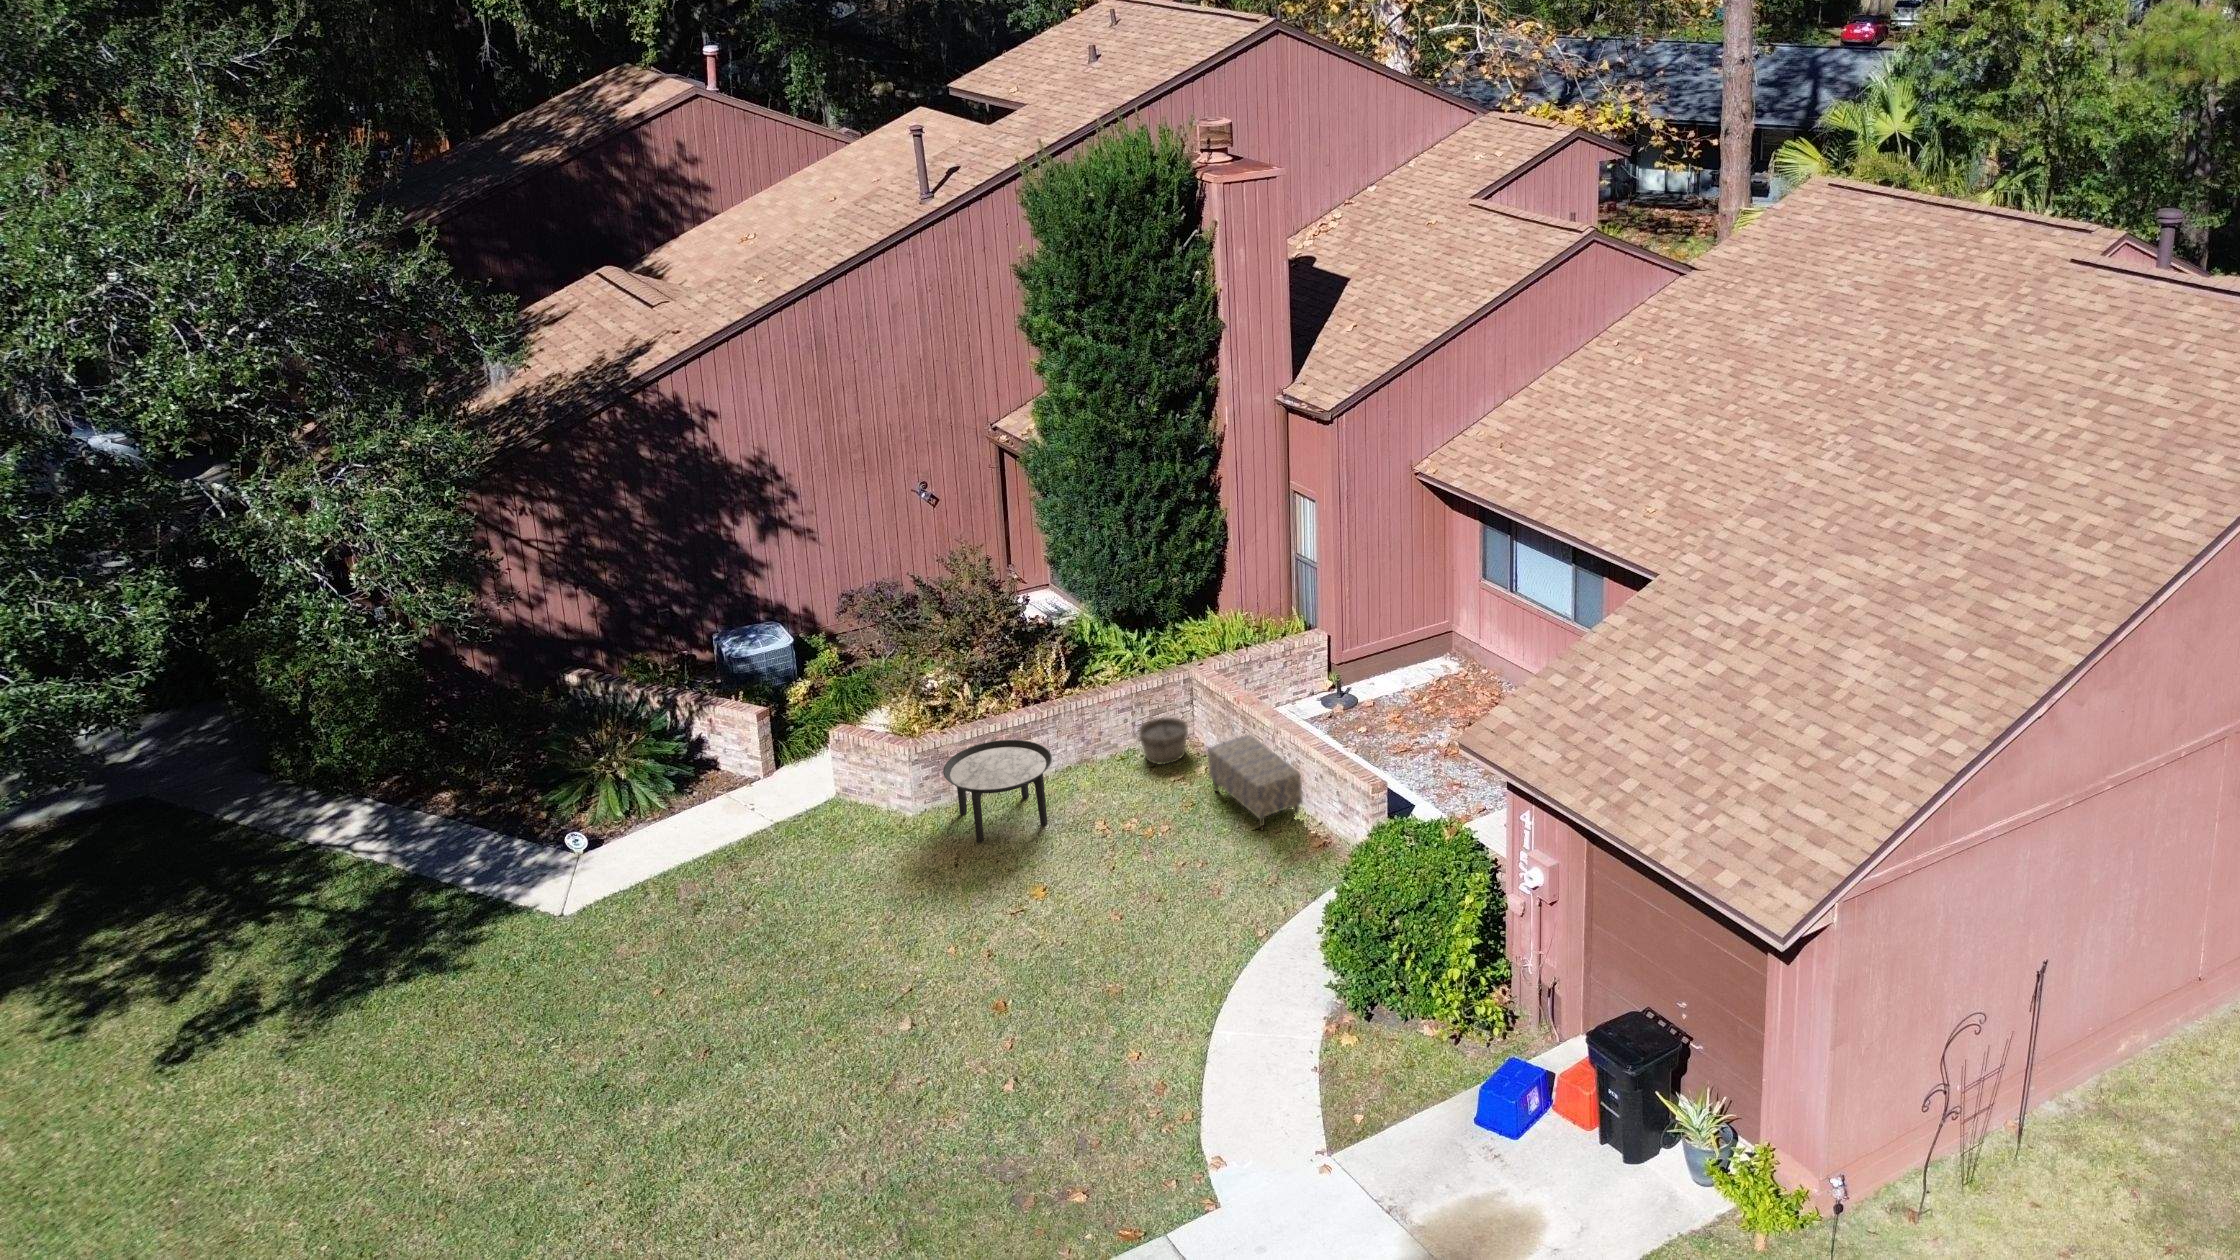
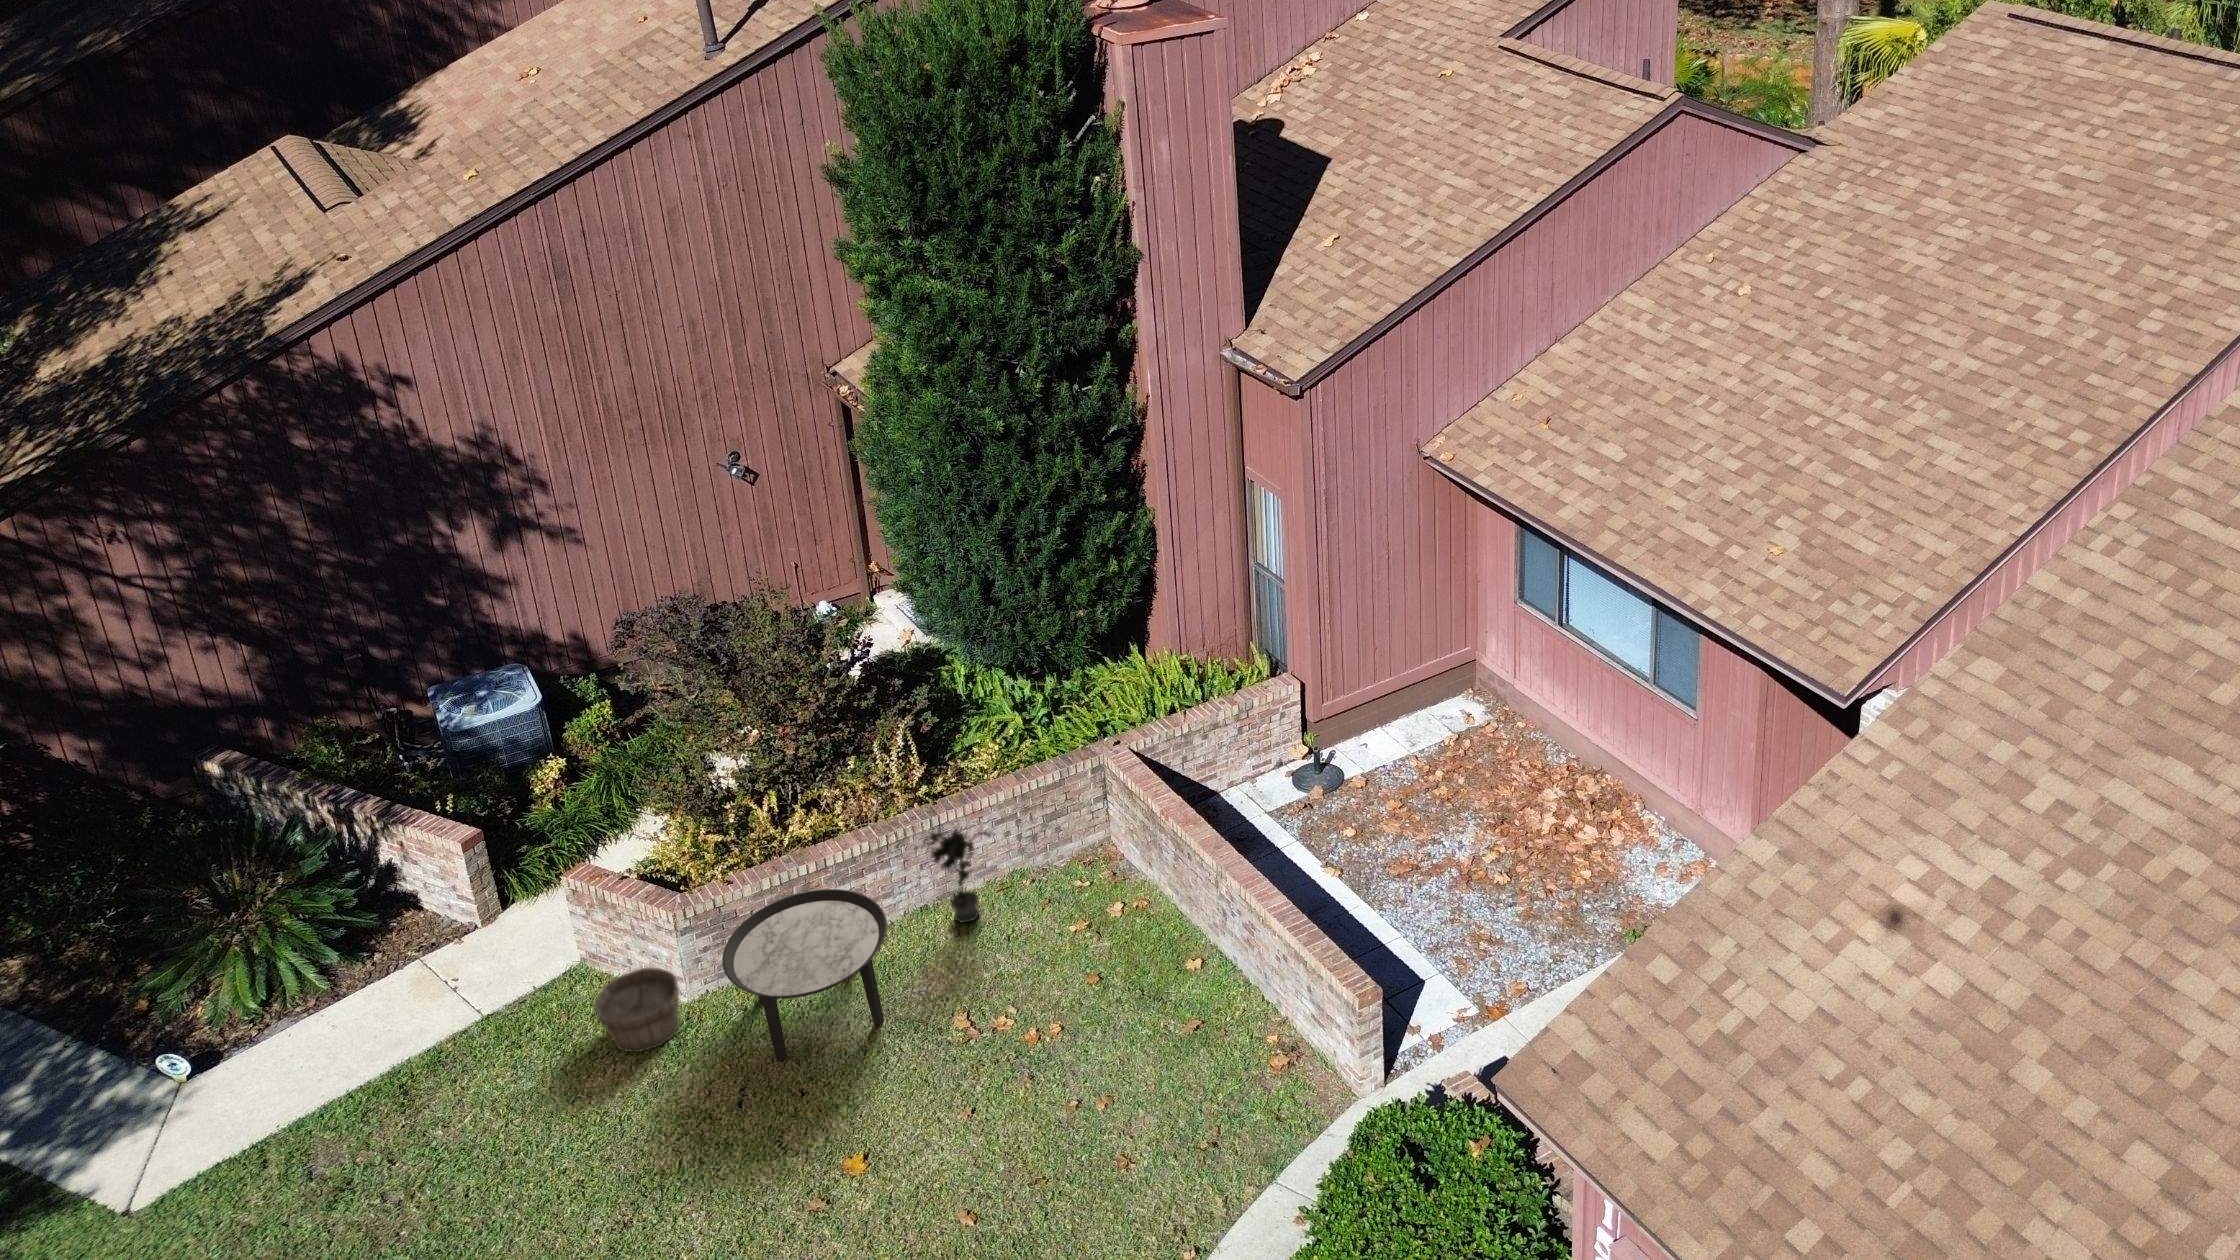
potted plant: none [1066,701,1121,775] -> present [914,827,992,923]
wooden bucket: present [1139,717,1188,765] -> present [594,968,679,1052]
bench: present [1208,735,1303,830] -> none [1120,876,1258,1041]

